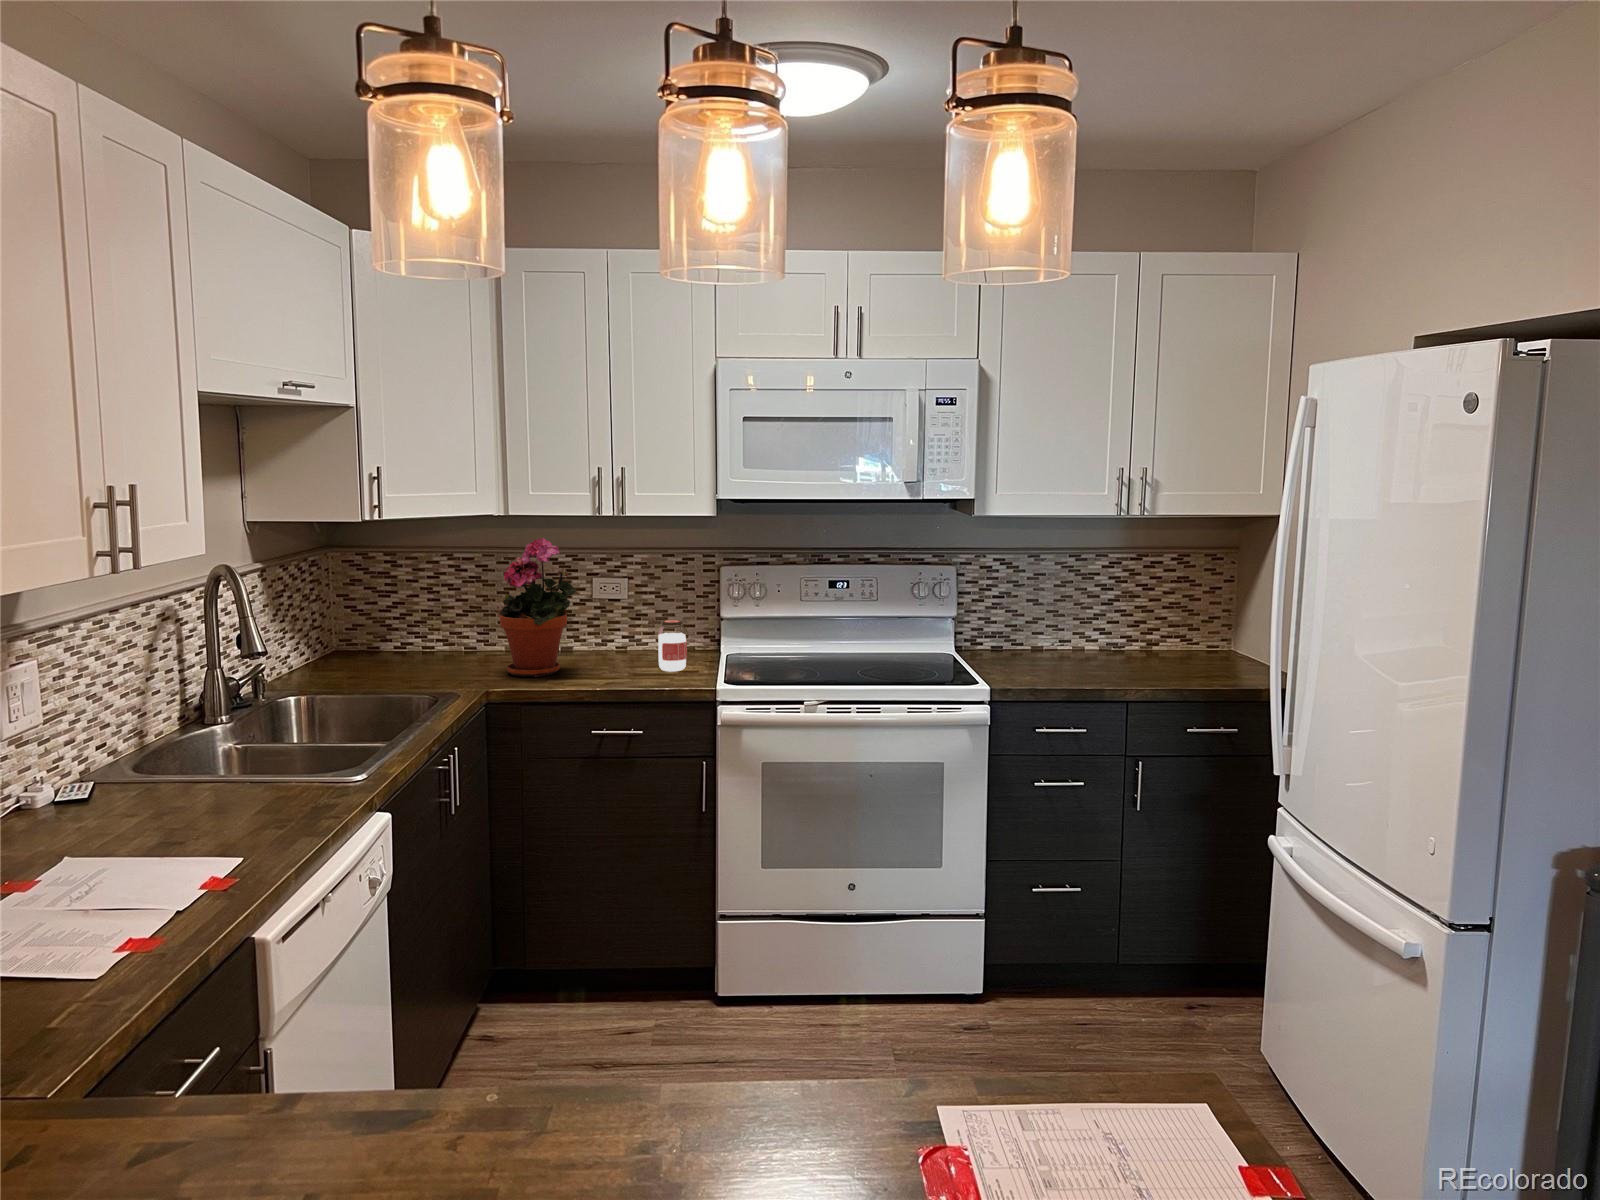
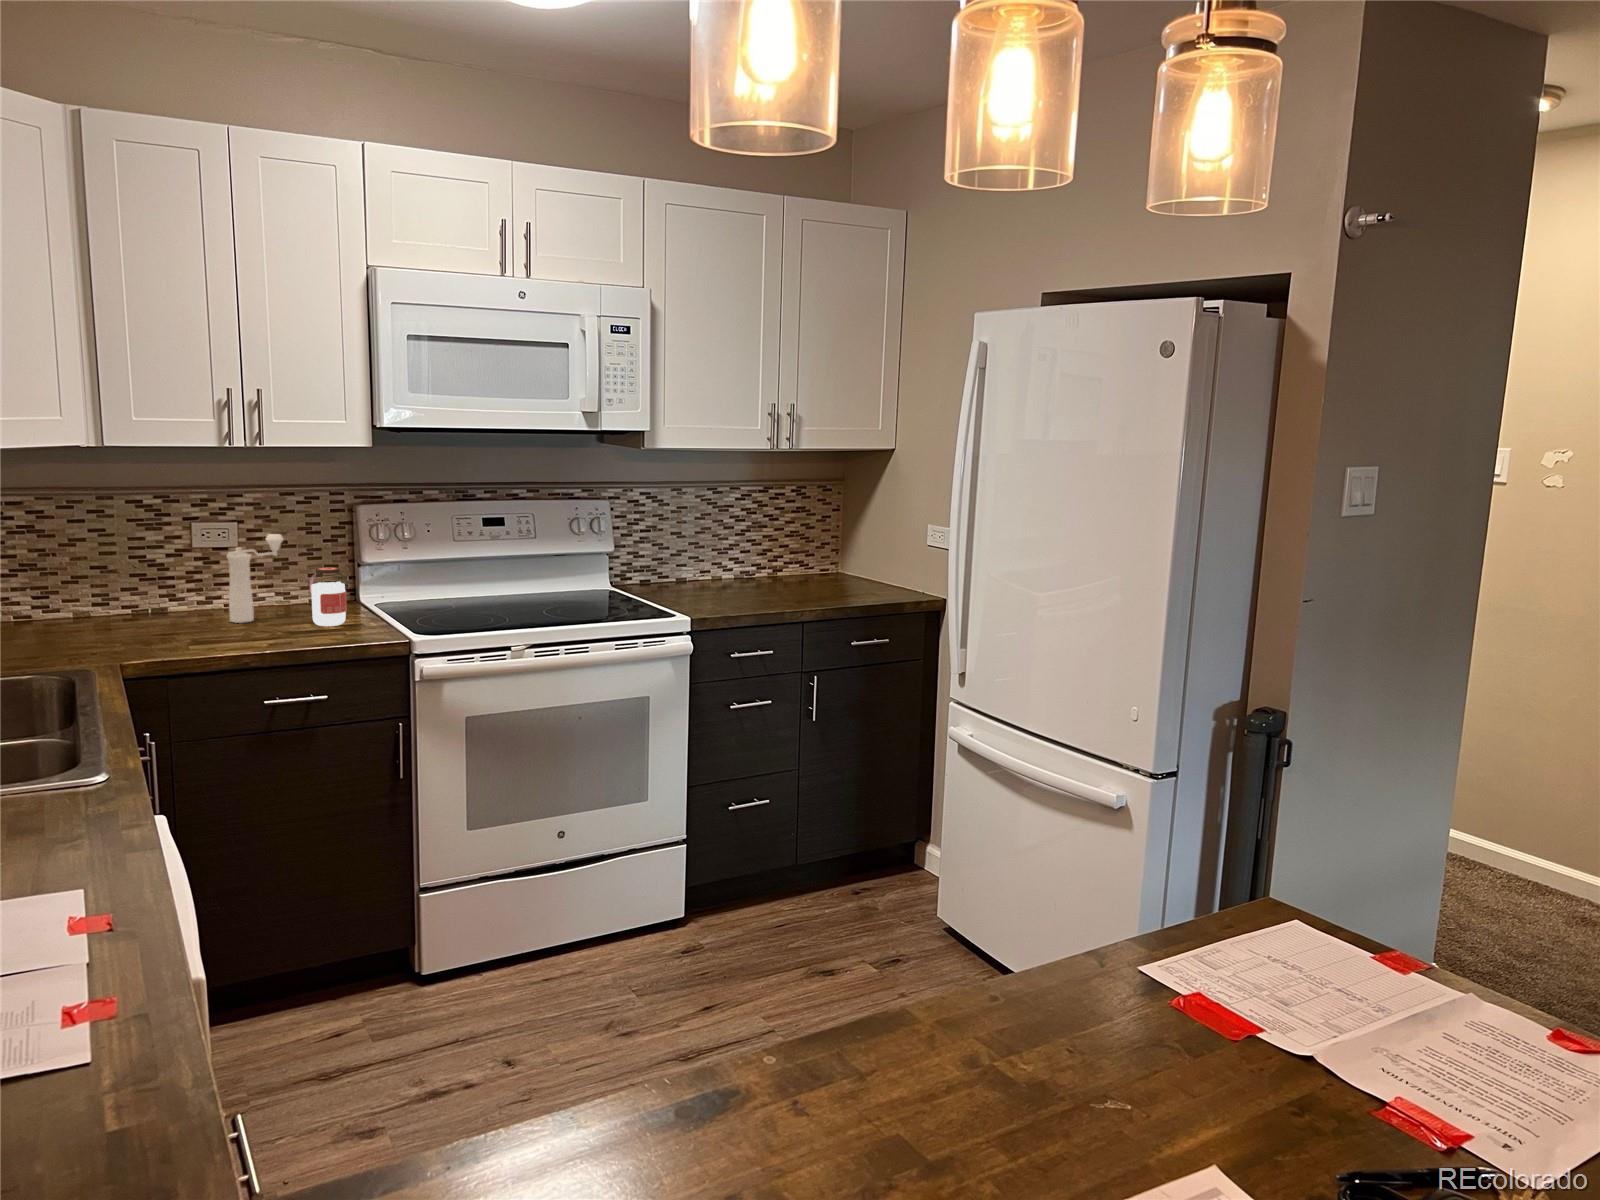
potted plant: present [499,538,577,677] -> none [102,475,207,644]
pepper mill: none [604,589,655,663] -> present [226,534,283,623]

